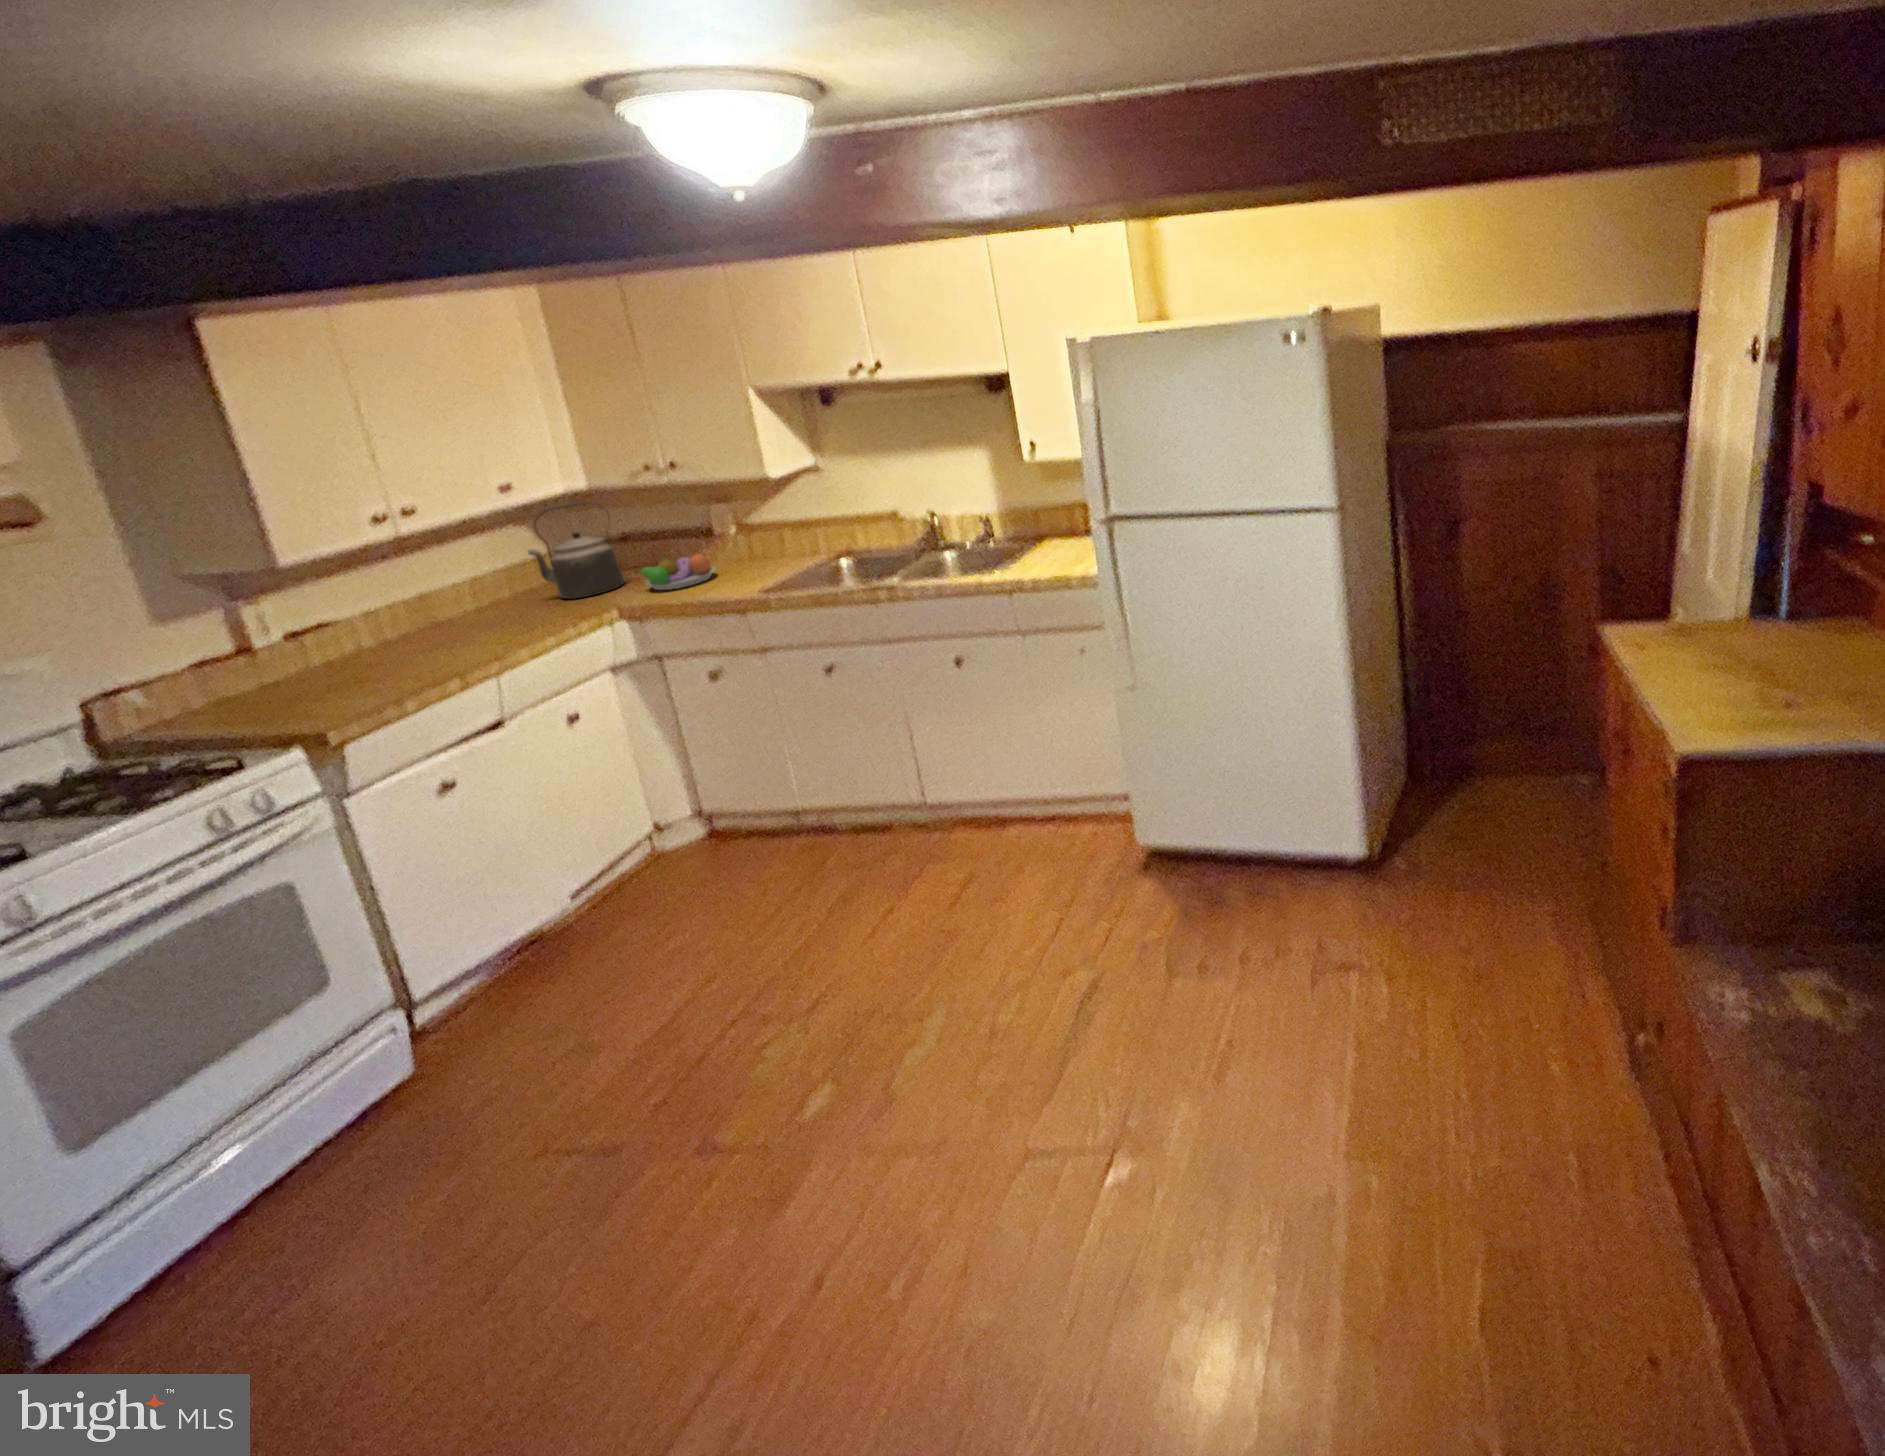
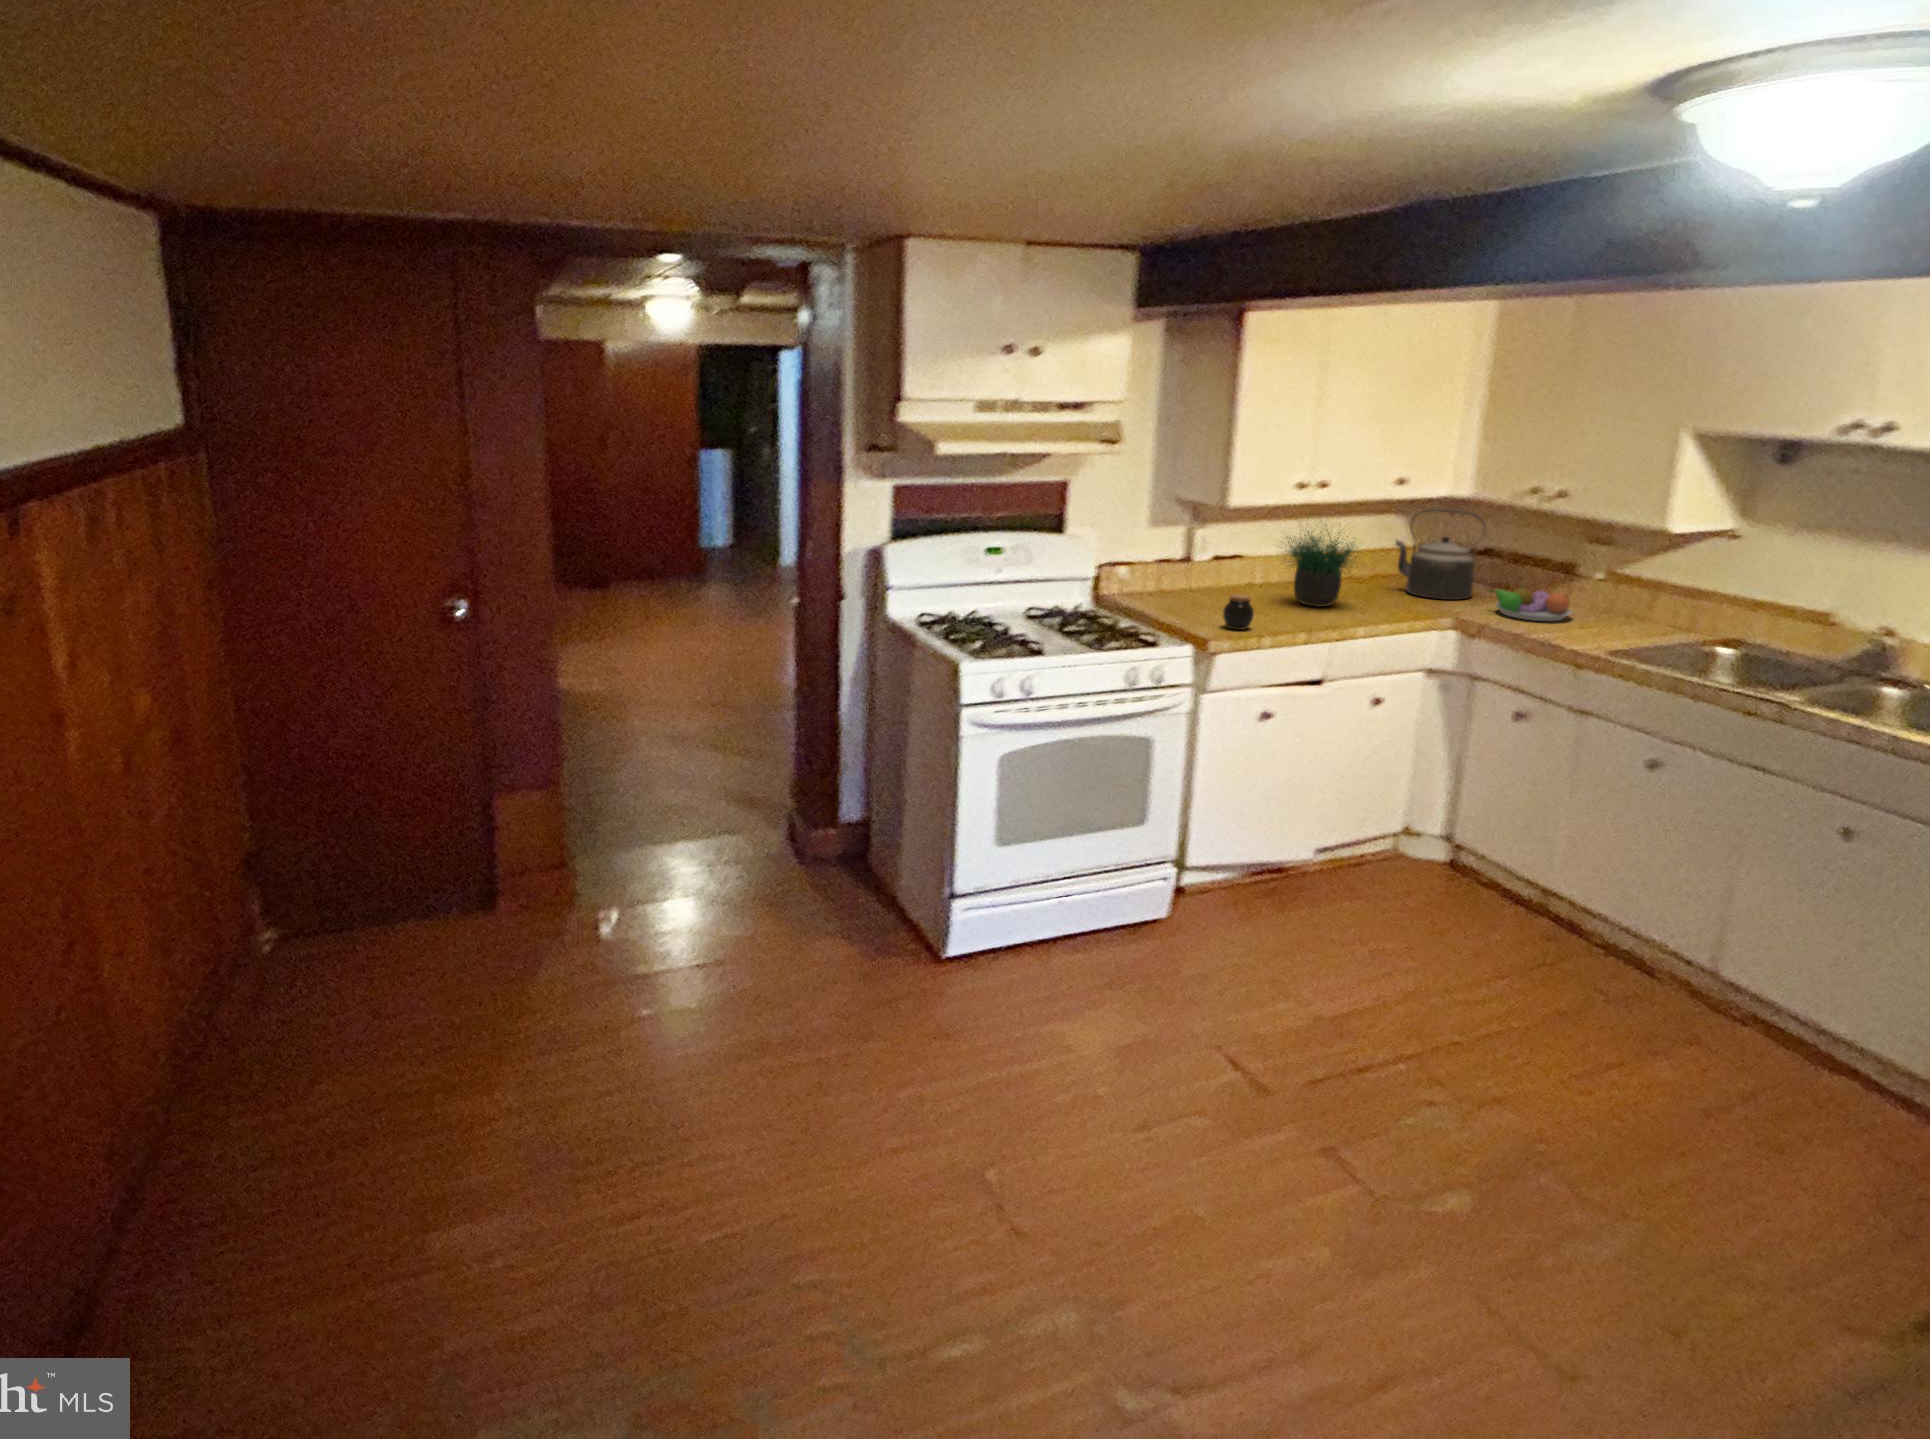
potted plant: none [376,524,504,648] -> present [1280,525,1356,607]
jar: none [334,663,378,708] -> present [1223,594,1254,630]

